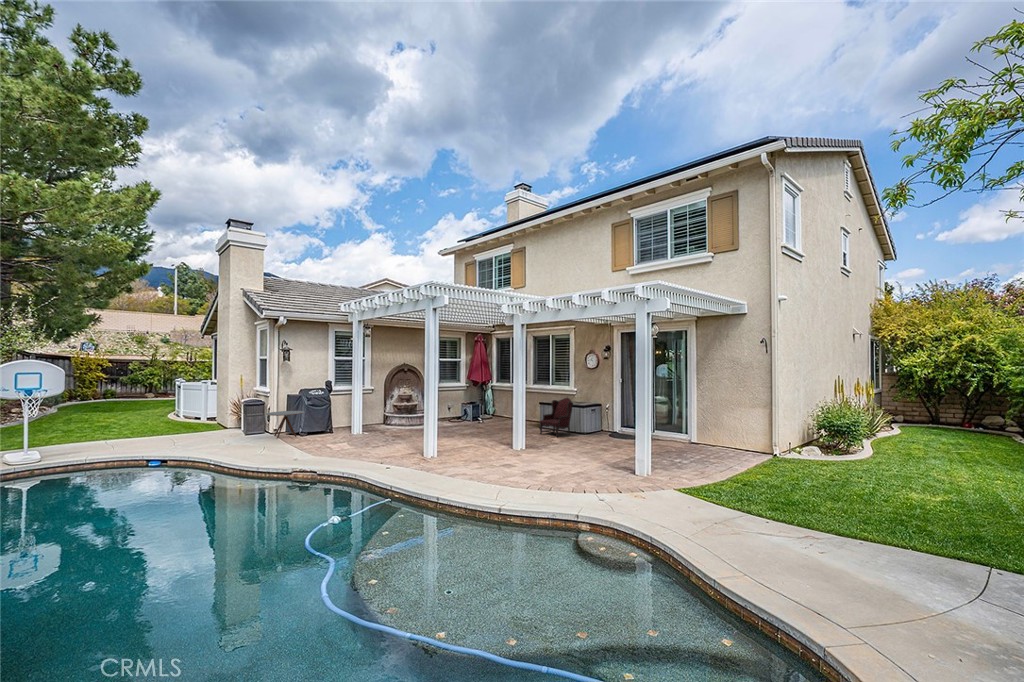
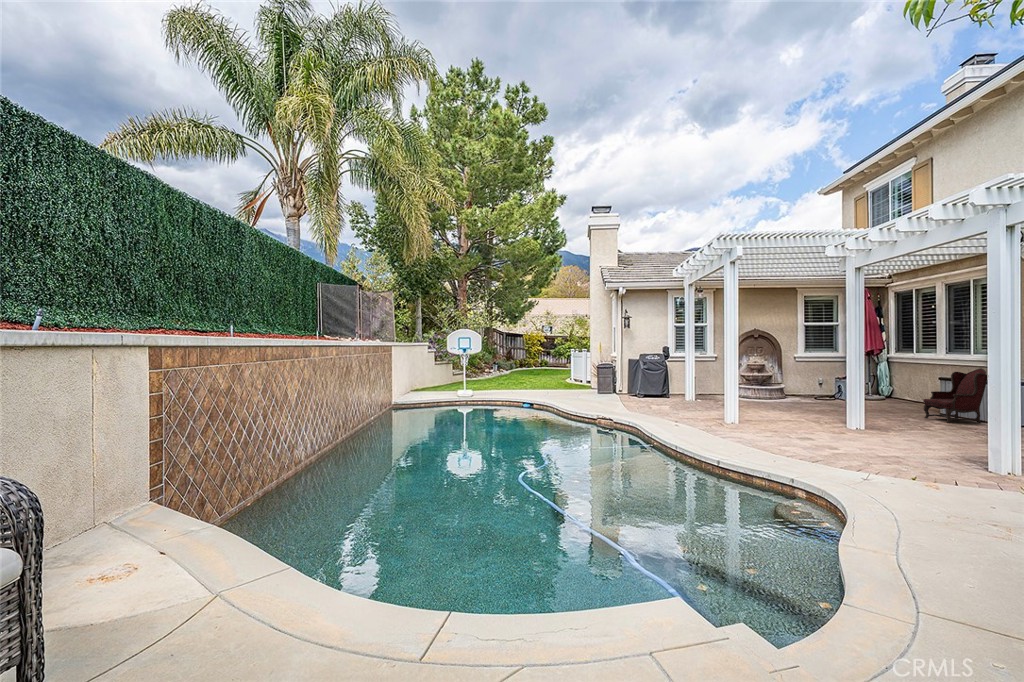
round table: present [266,411,304,438] -> none [608,373,640,397]

